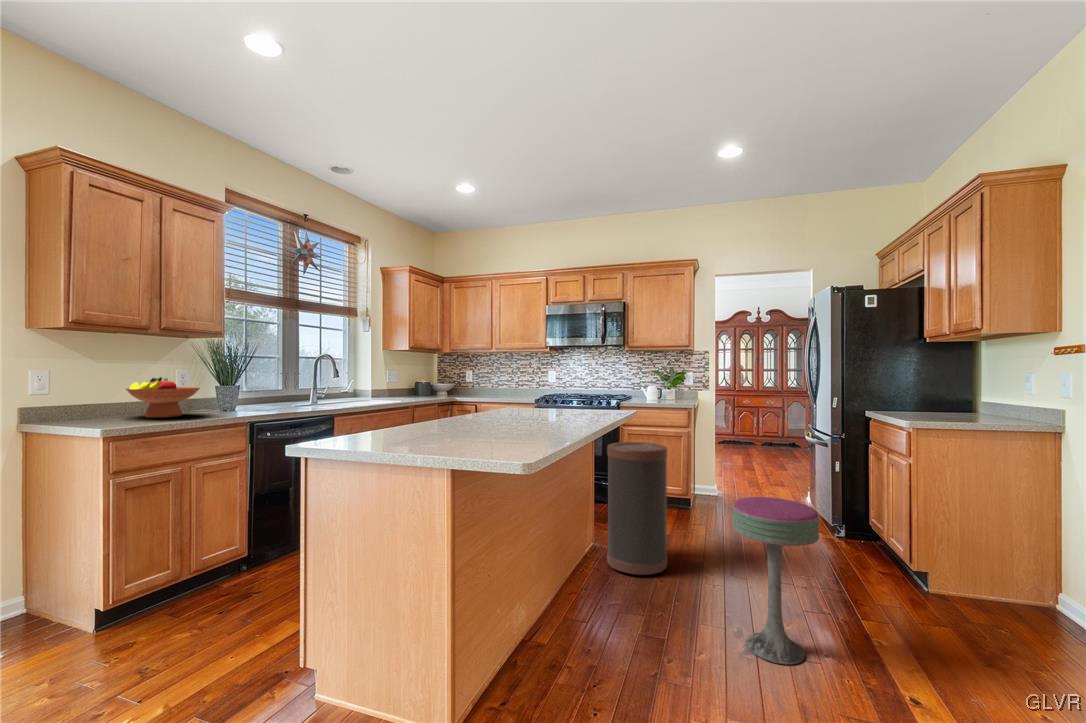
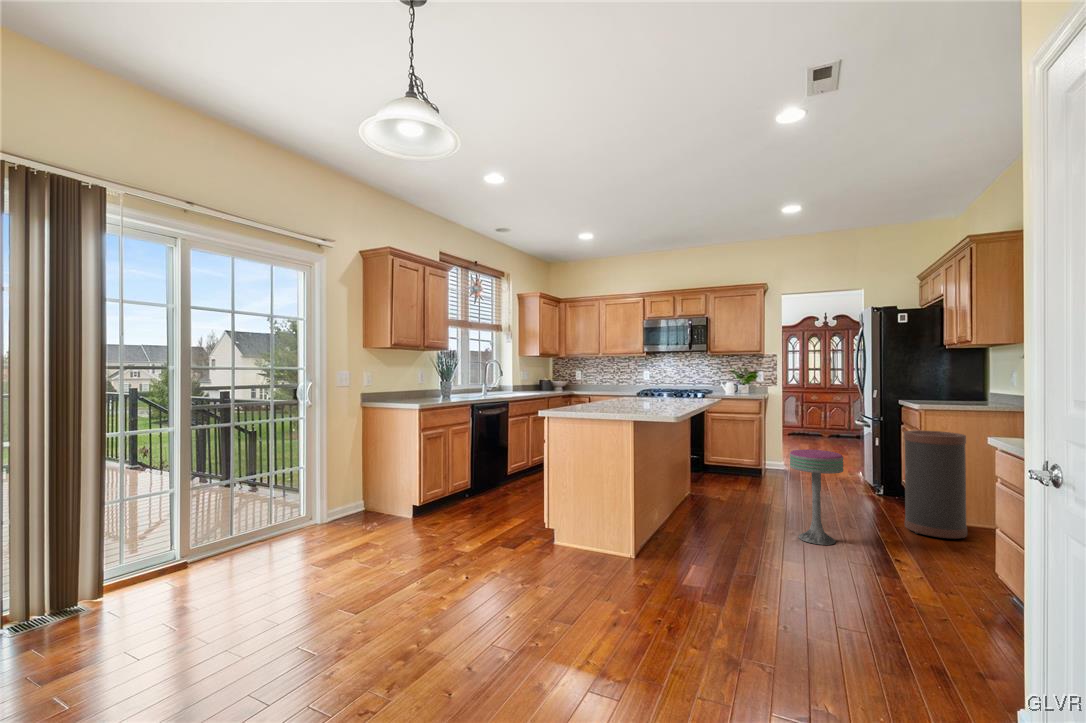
fruit bowl: present [126,377,200,418] -> none [405,376,443,401]
trash can: present [607,442,667,575] -> present [904,430,967,539]

